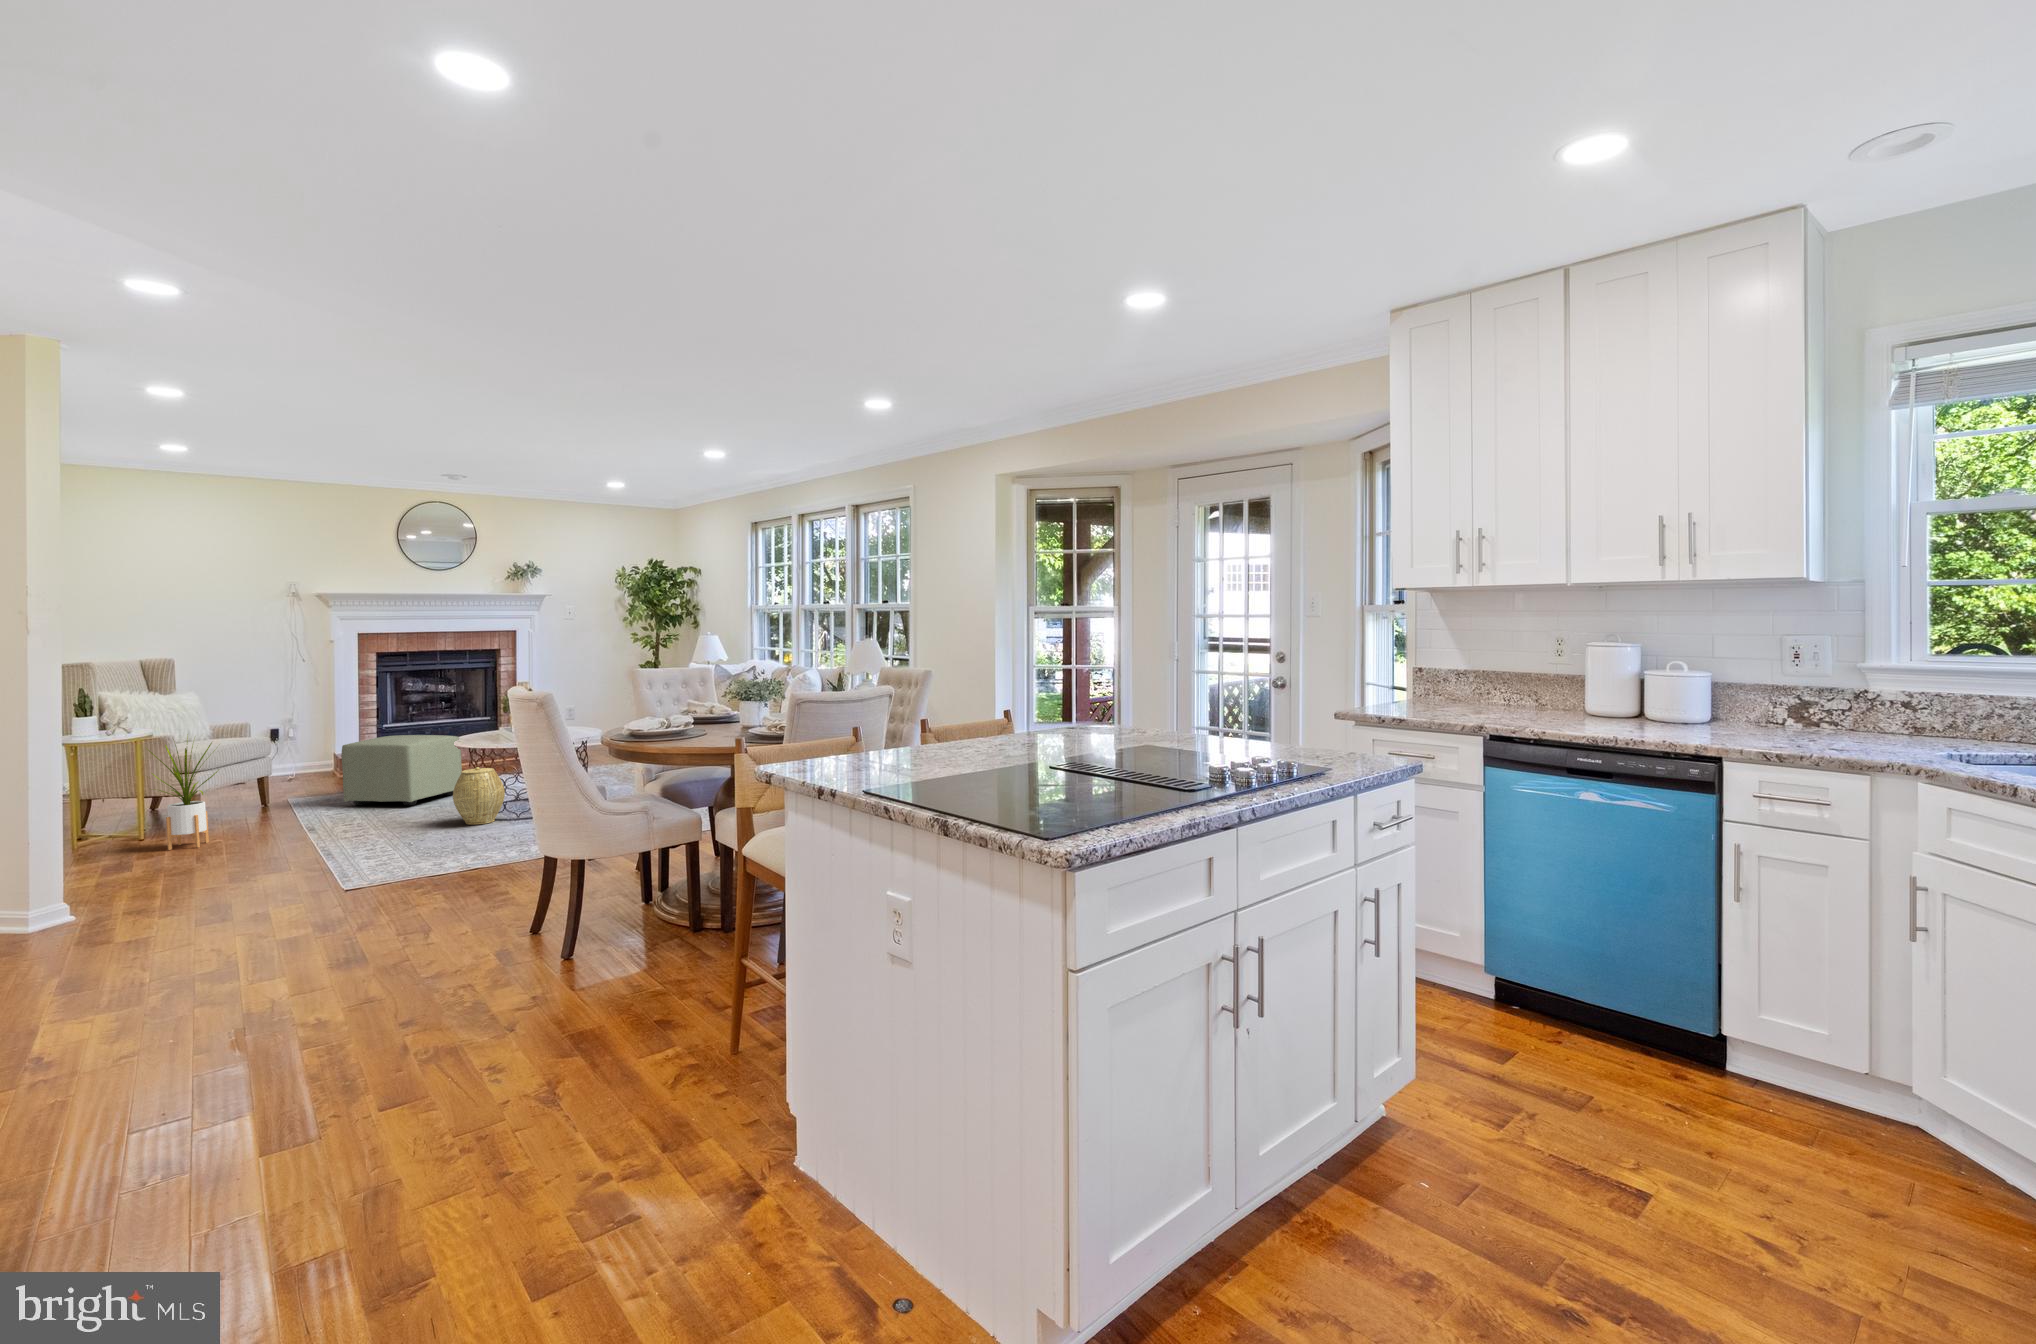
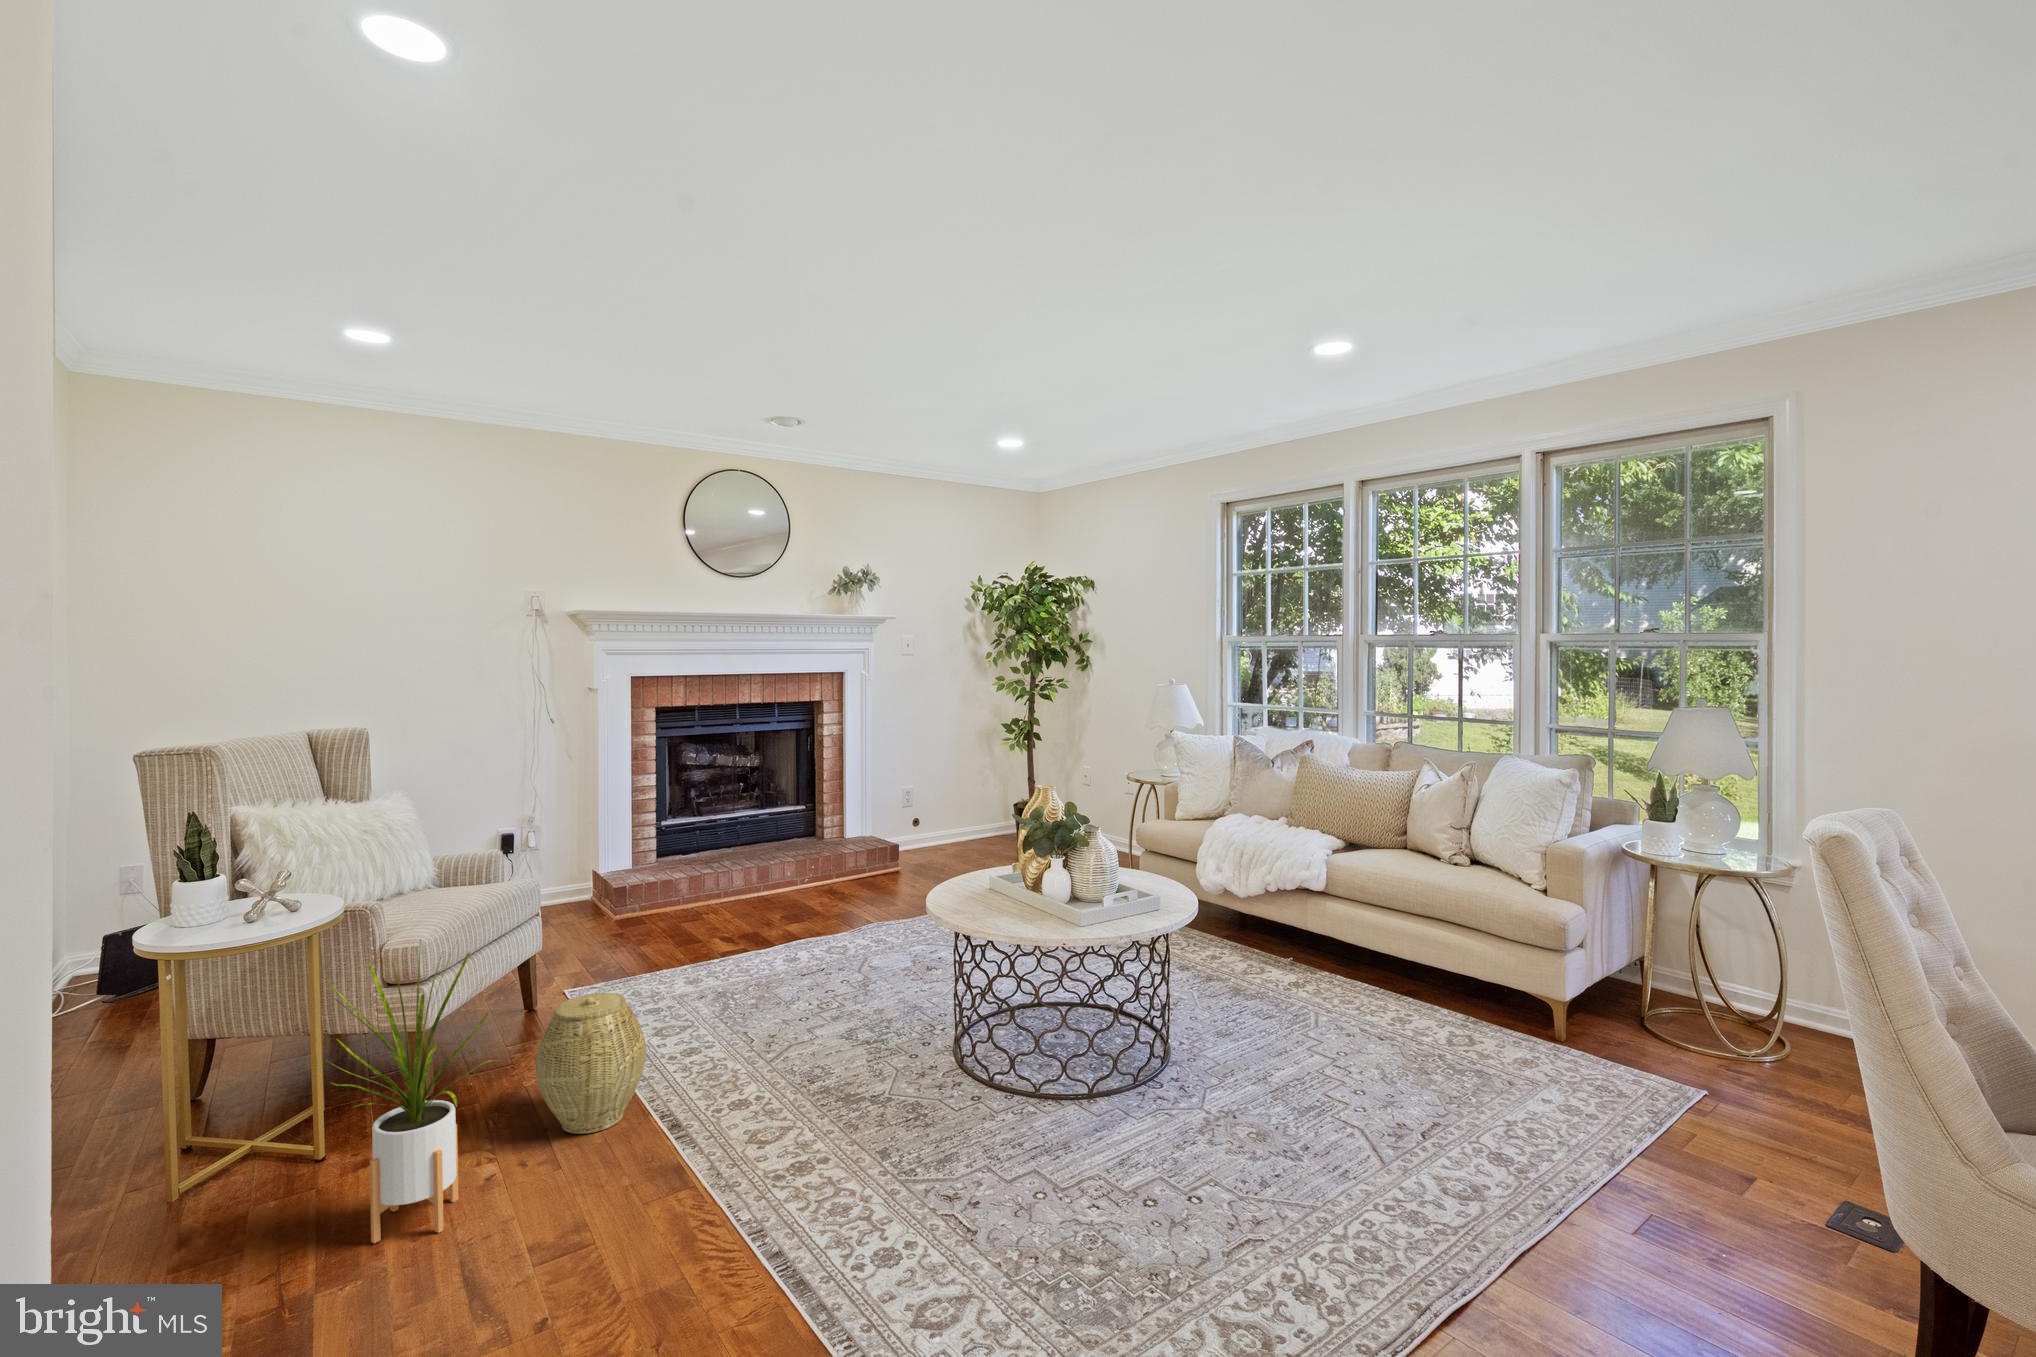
ottoman: present [341,735,462,805] -> none [677,877,870,1038]
woven basket: present [453,767,505,825] -> present [536,993,646,1134]

